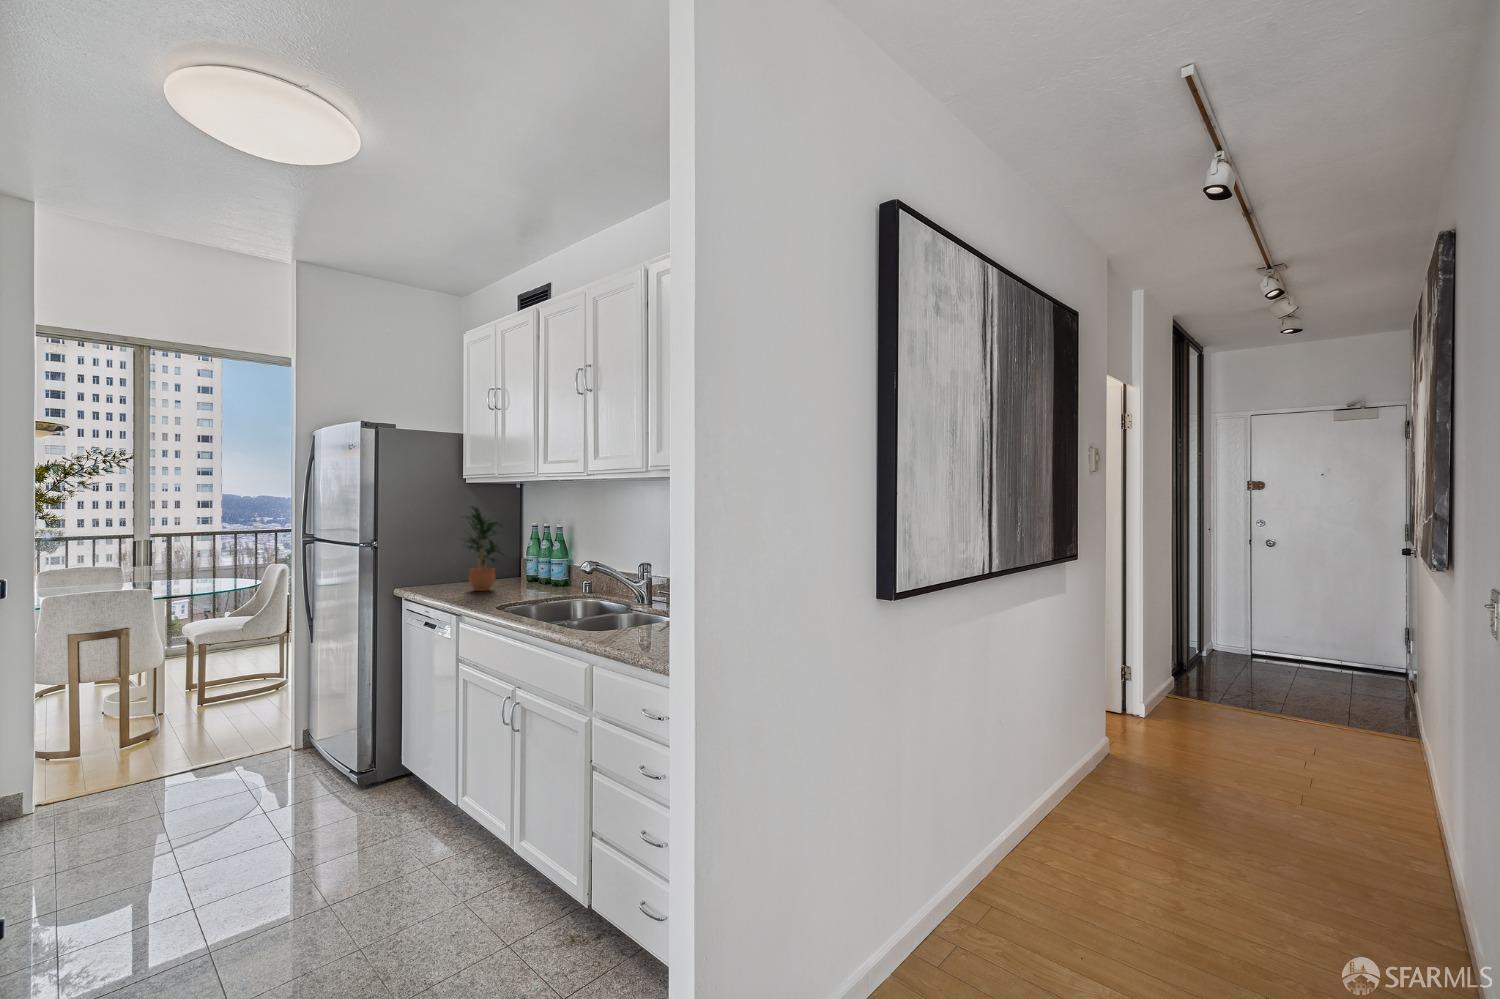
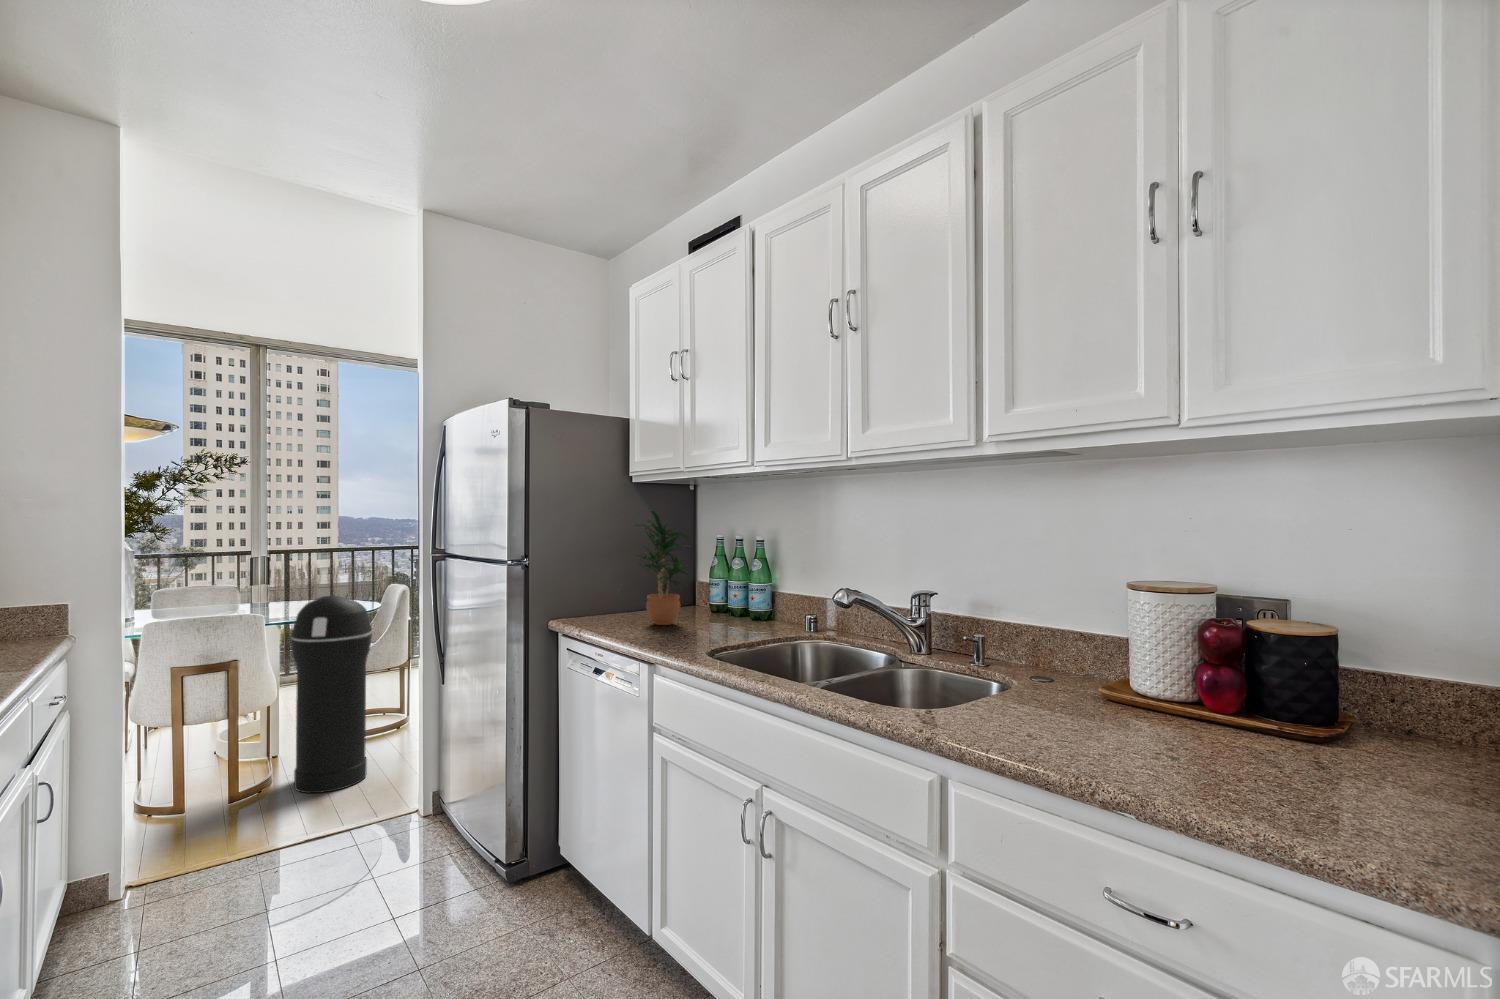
trash can: none [177,573,252,737] -> present [291,596,372,793]

